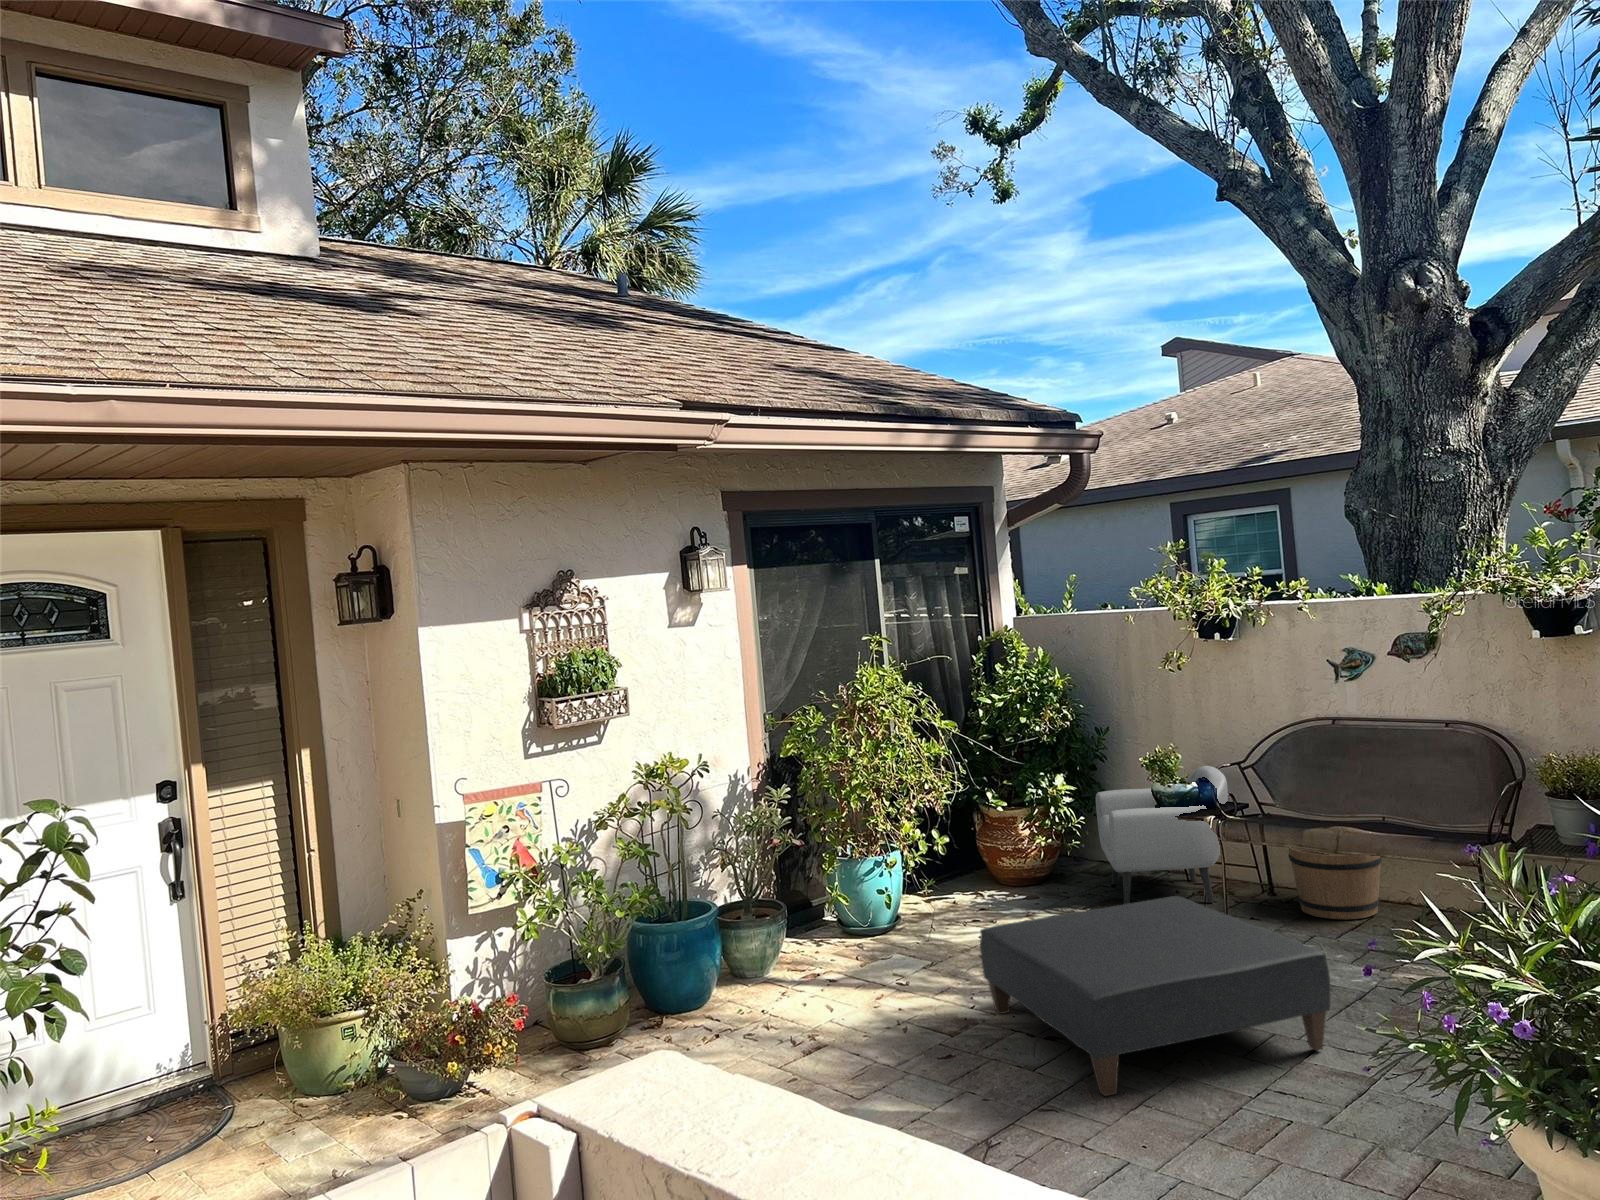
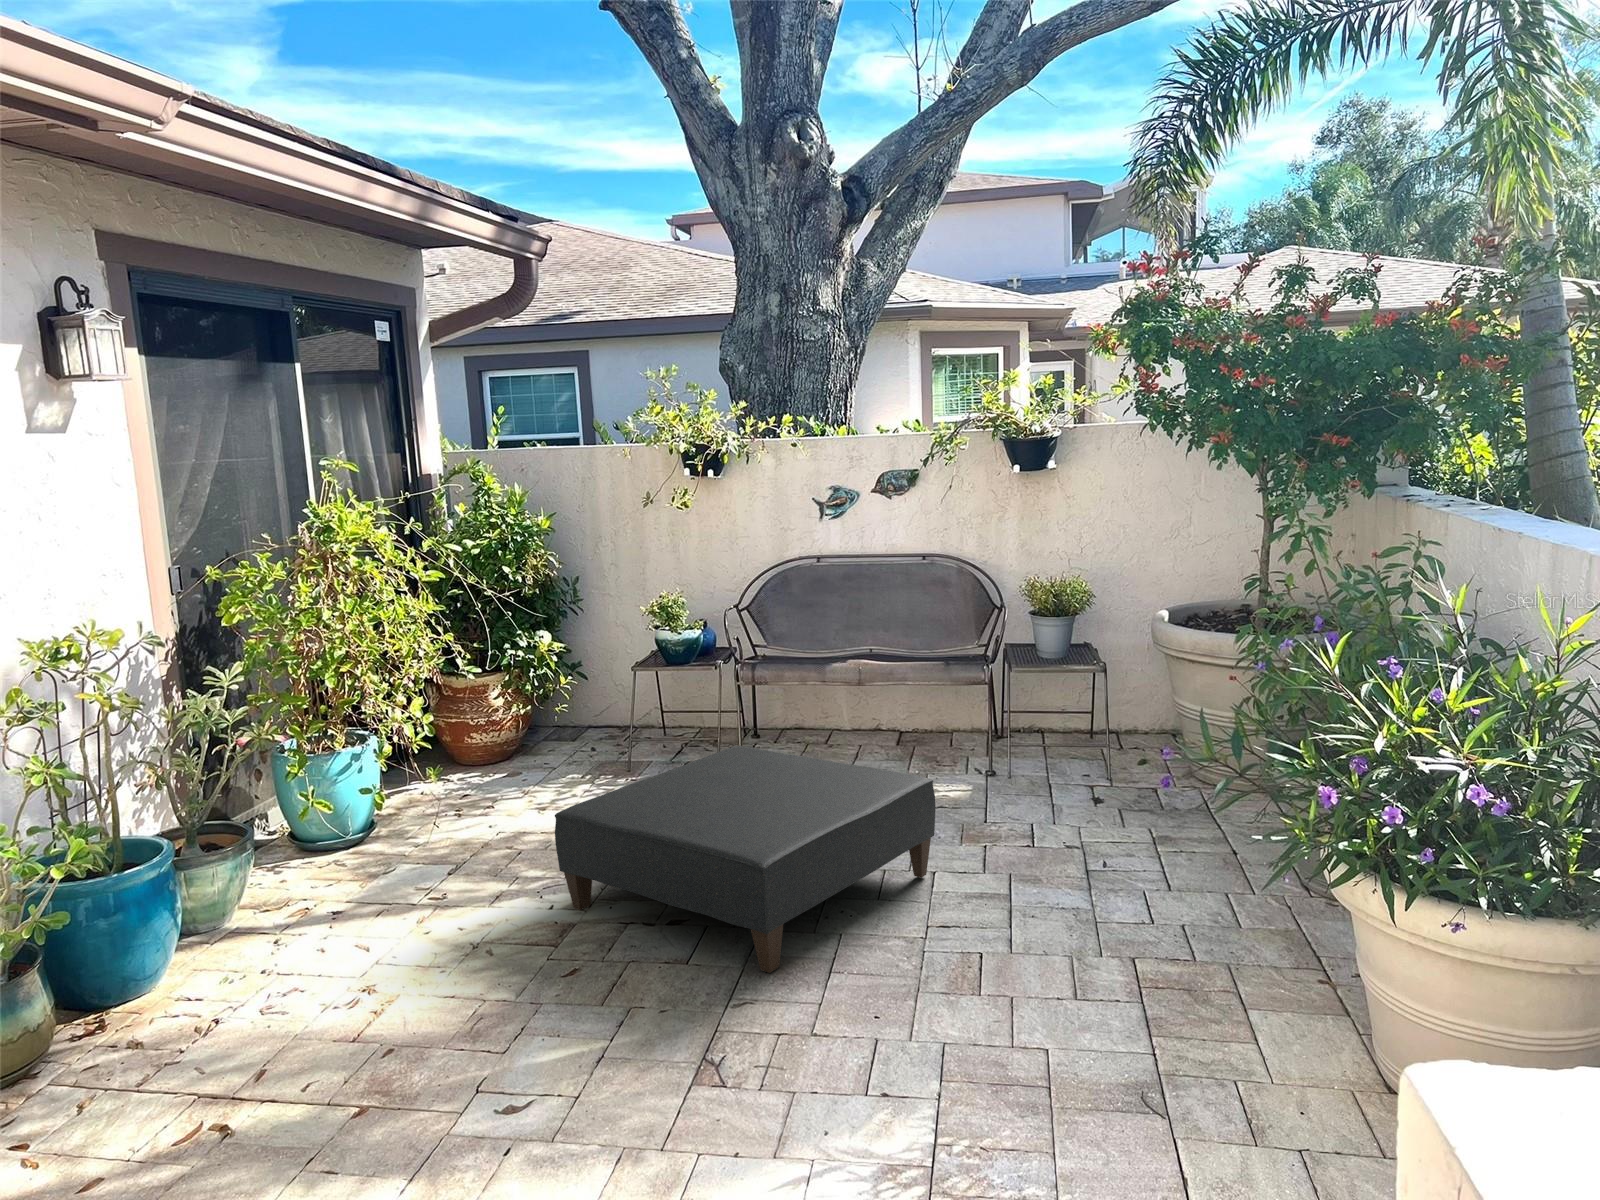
armchair: present [1096,766,1228,904] -> none [574,612,725,769]
bucket: present [1288,847,1382,919] -> none [785,663,869,752]

